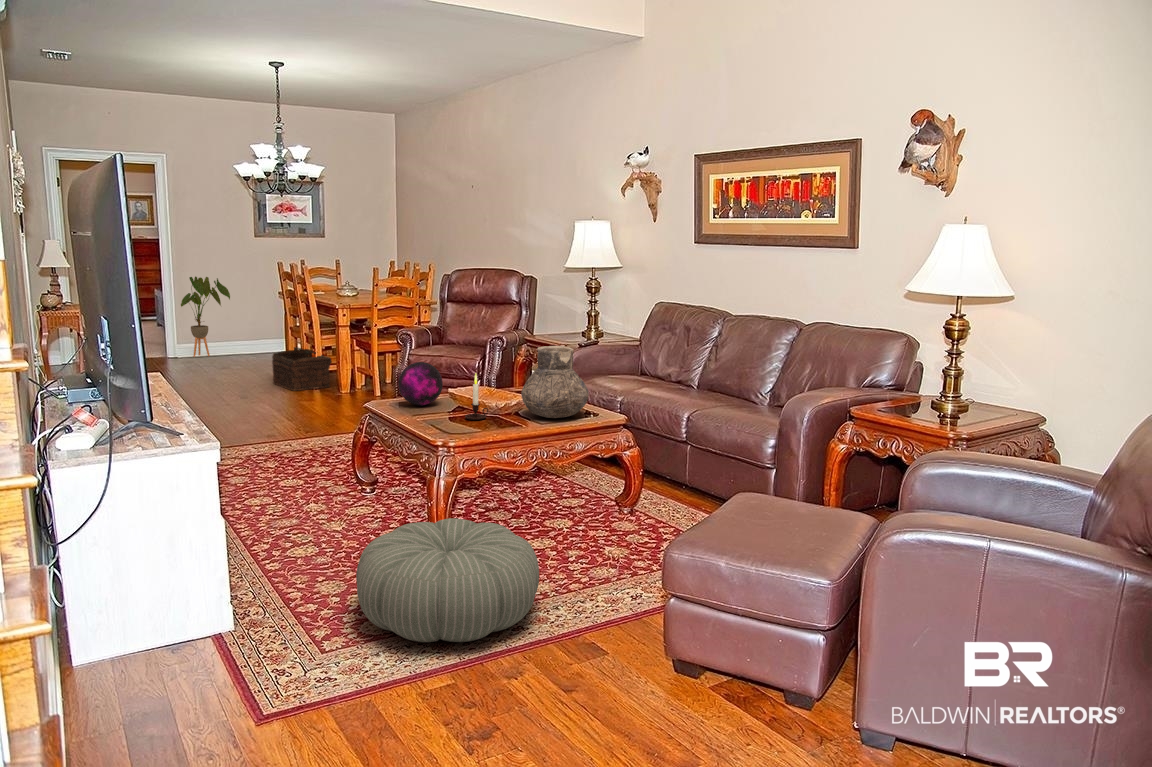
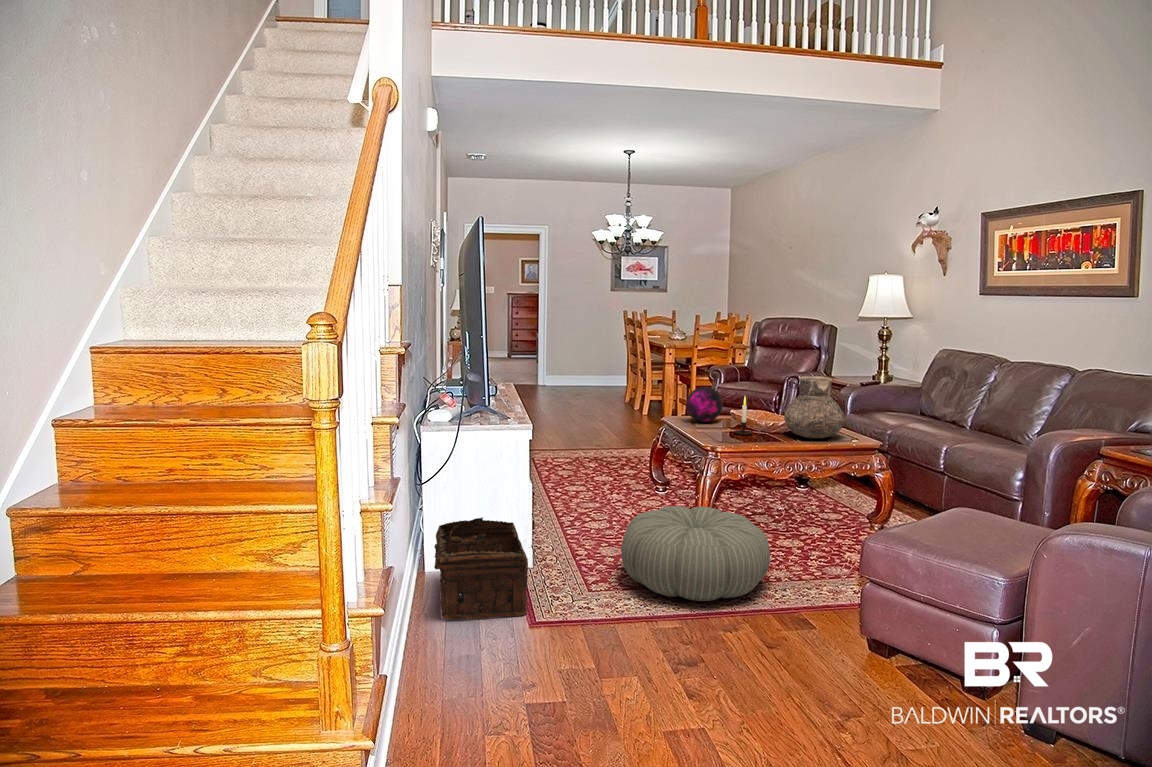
house plant: present [181,276,230,357] -> none [555,326,591,388]
basket: present [272,347,332,391] -> present [417,518,528,619]

